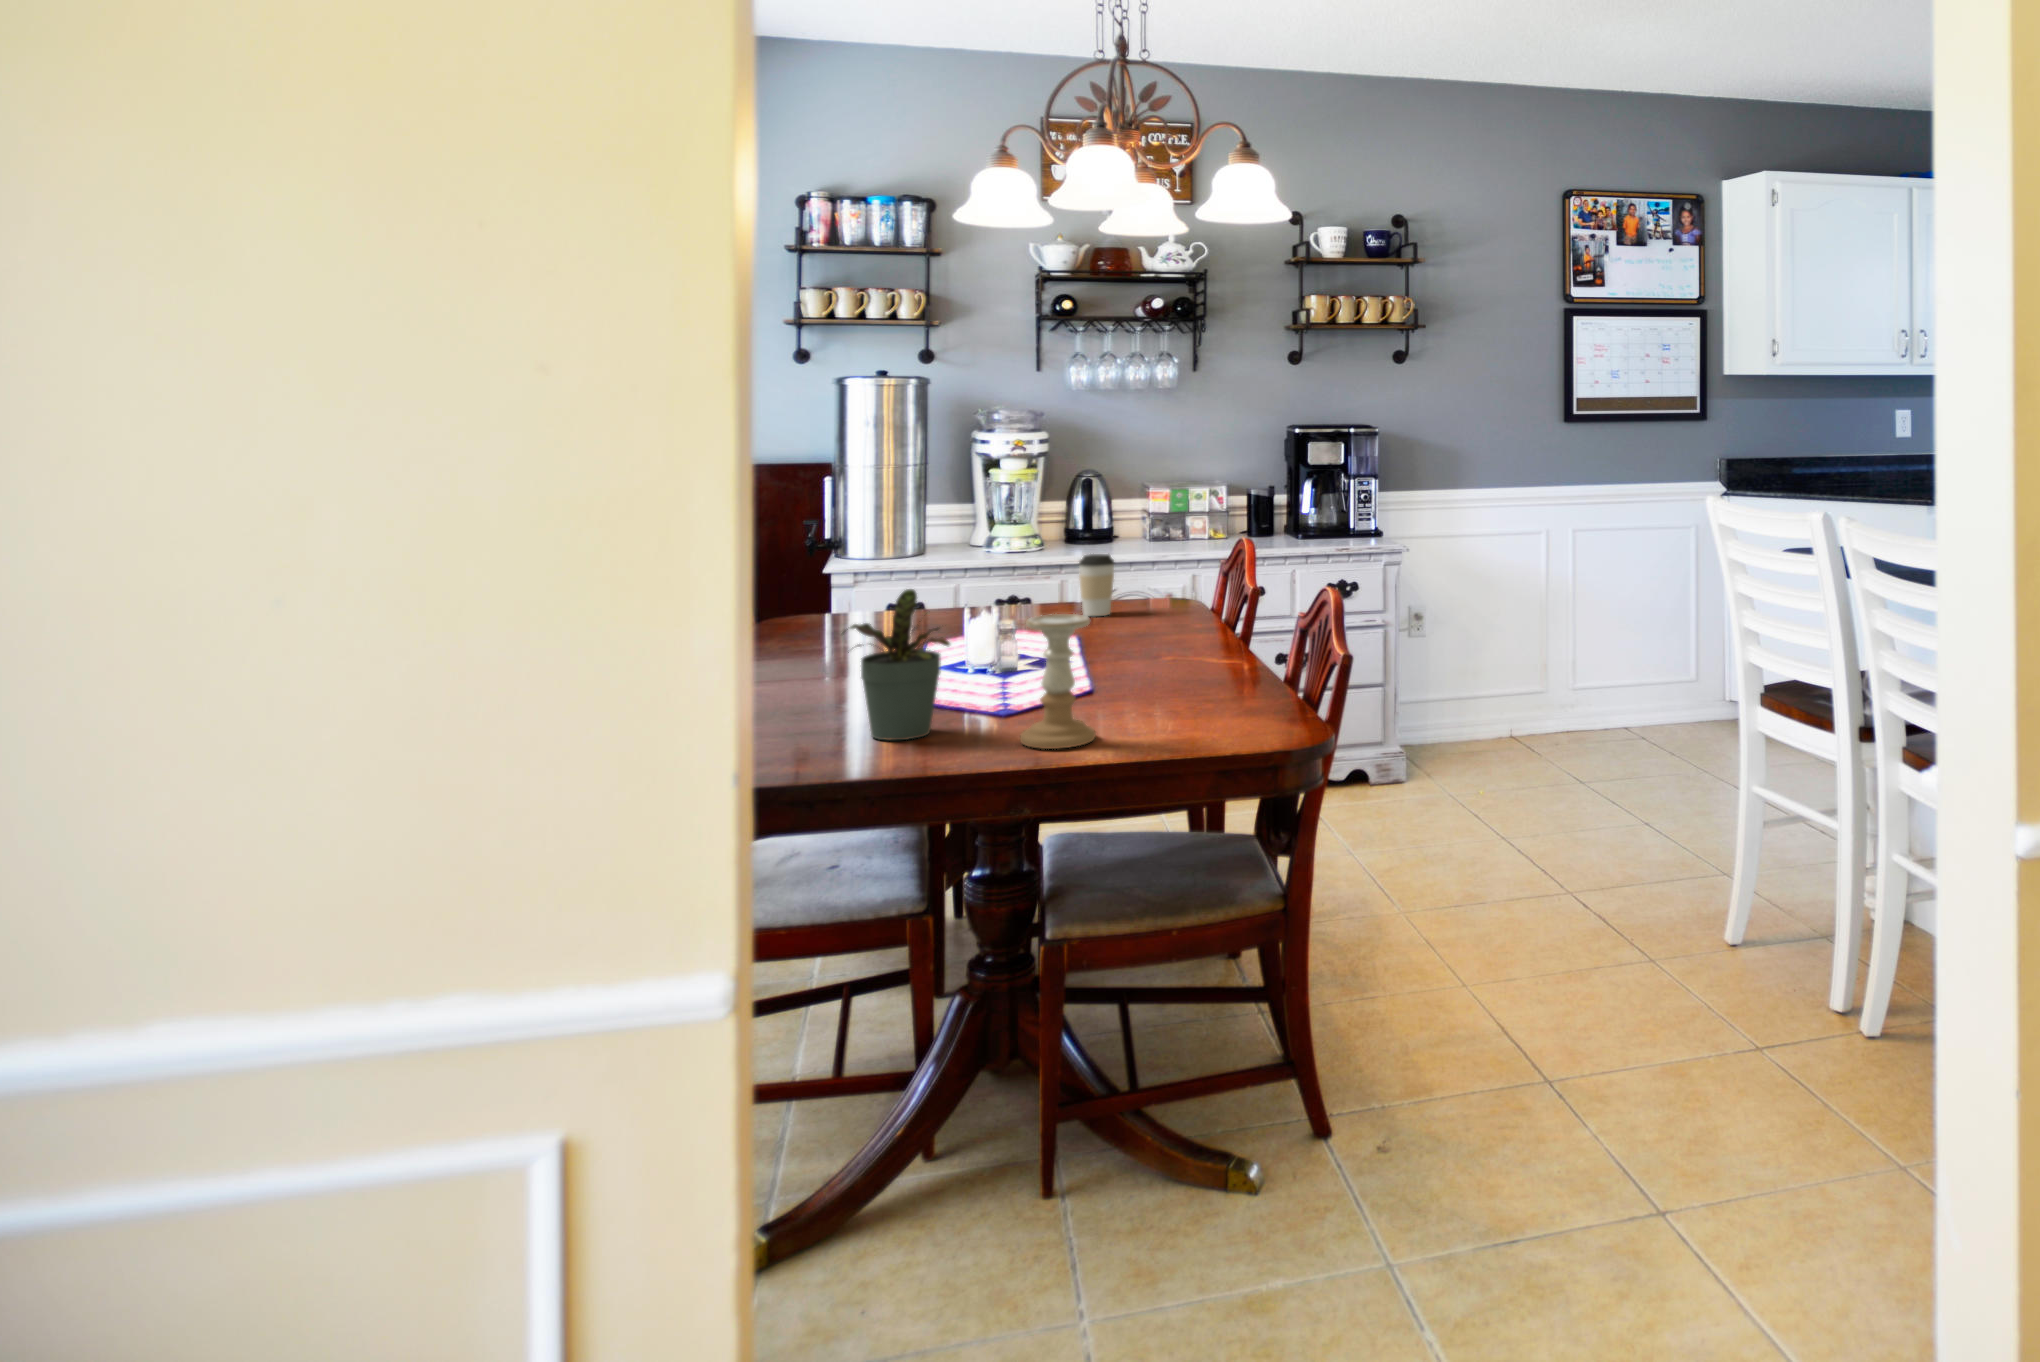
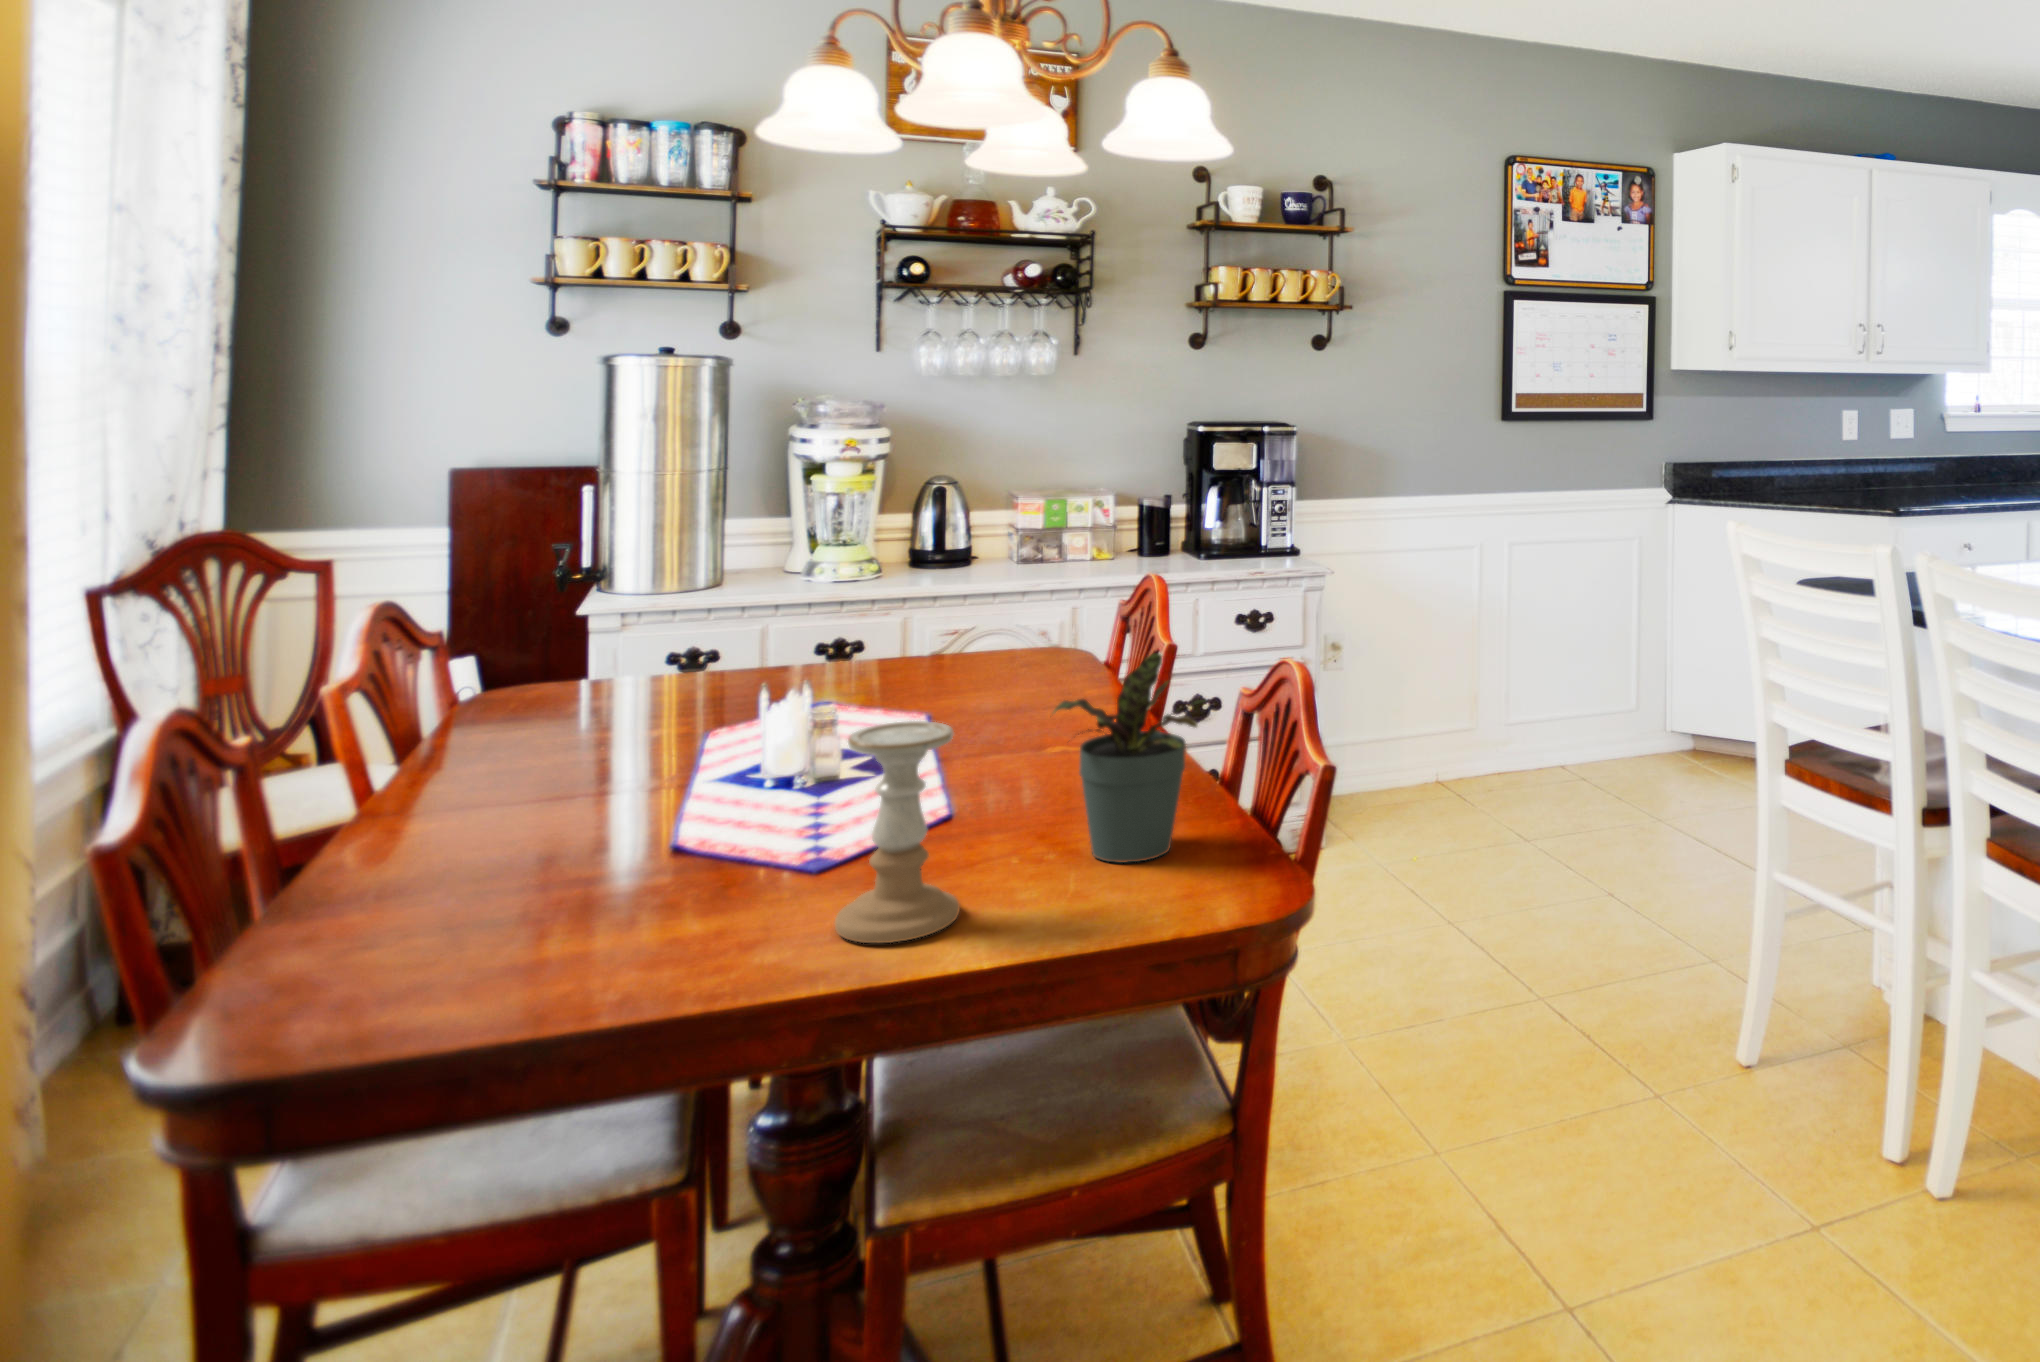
coffee cup: present [1079,554,1114,616] -> none [929,590,980,674]
potted plant: present [847,589,950,740] -> present [1054,653,1202,863]

